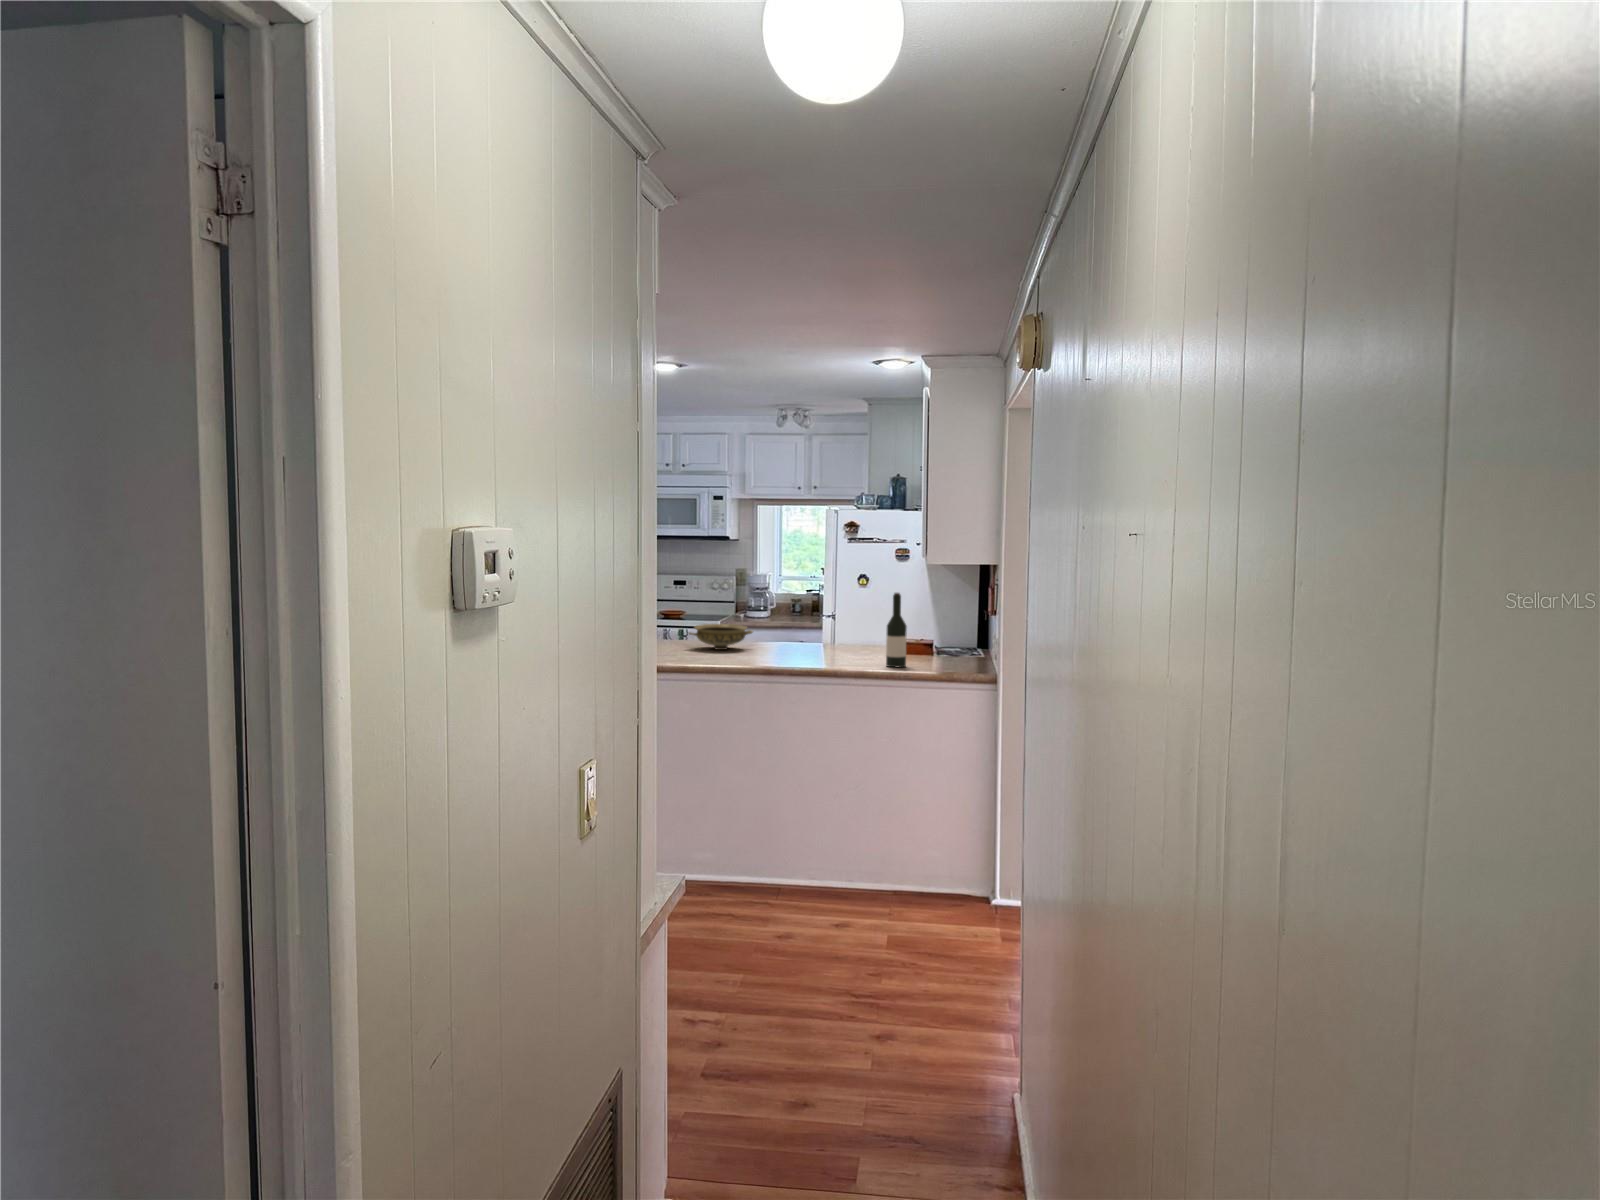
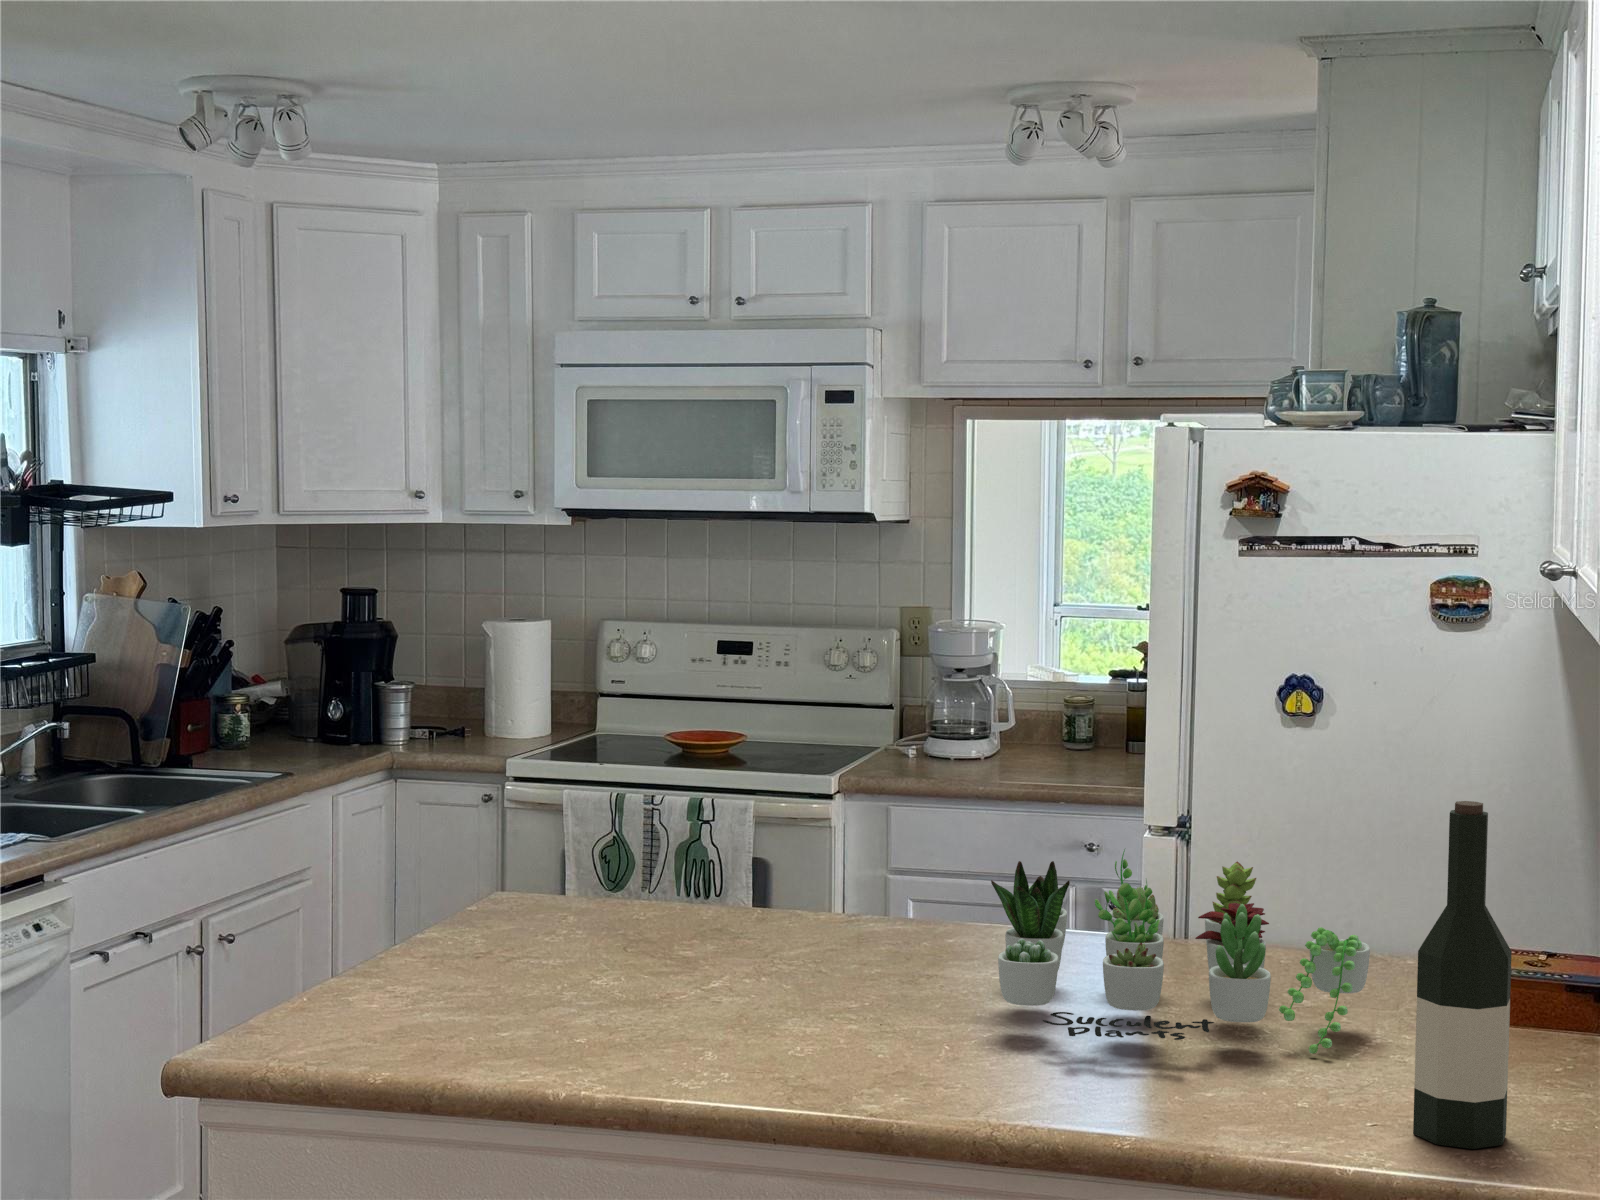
succulent plant: none [788,612,879,657] -> present [991,849,1370,1054]
ceramic bowl: present [689,624,753,650] -> none [597,866,859,980]

